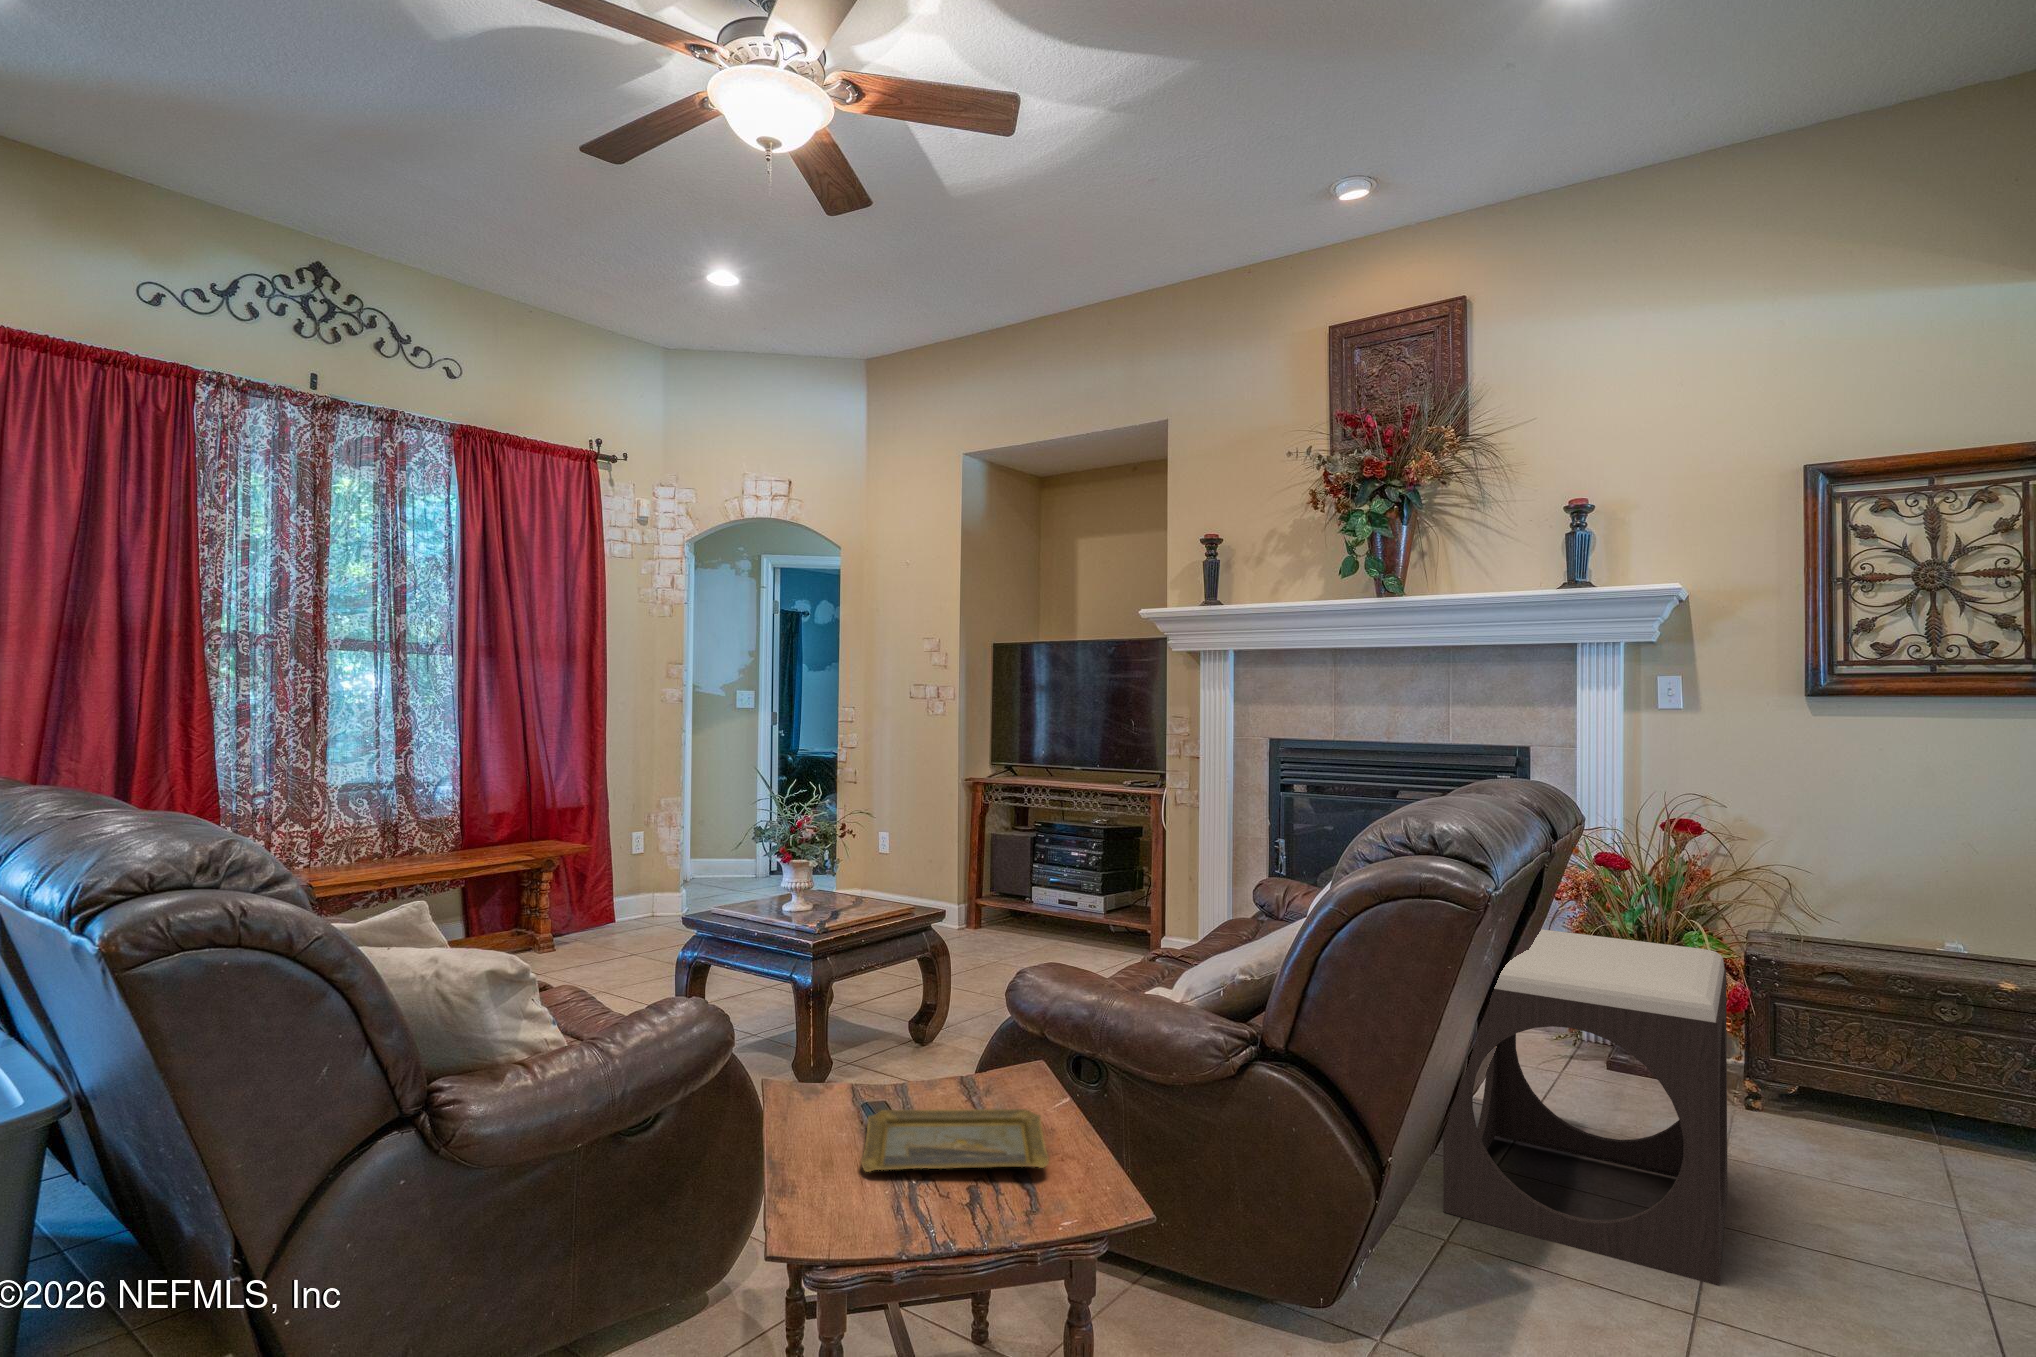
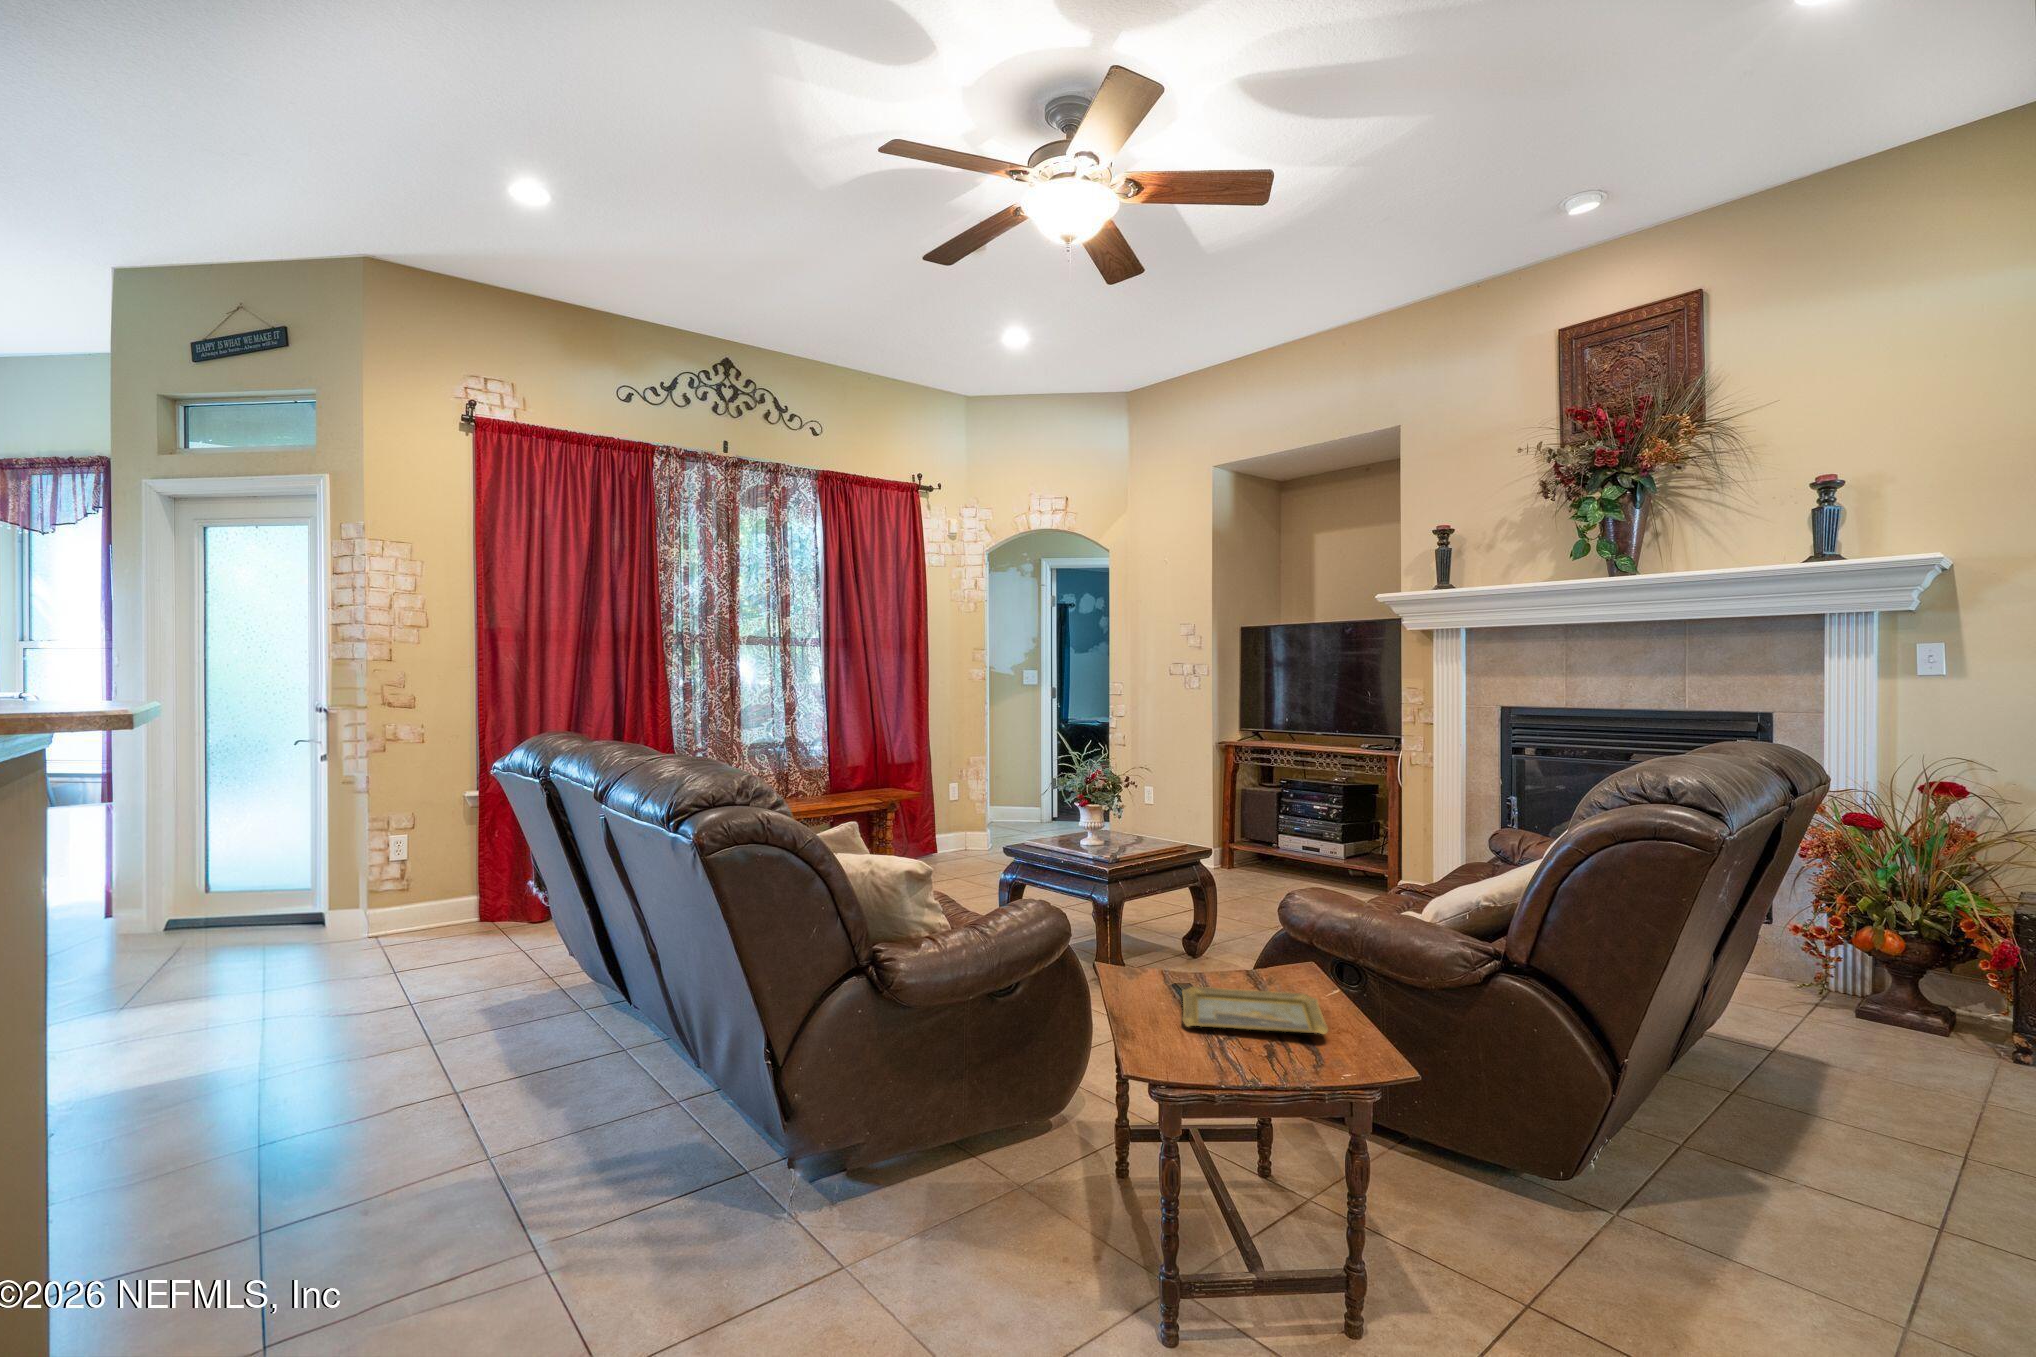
footstool: present [1443,929,1728,1286] -> none [1677,875,1986,1211]

